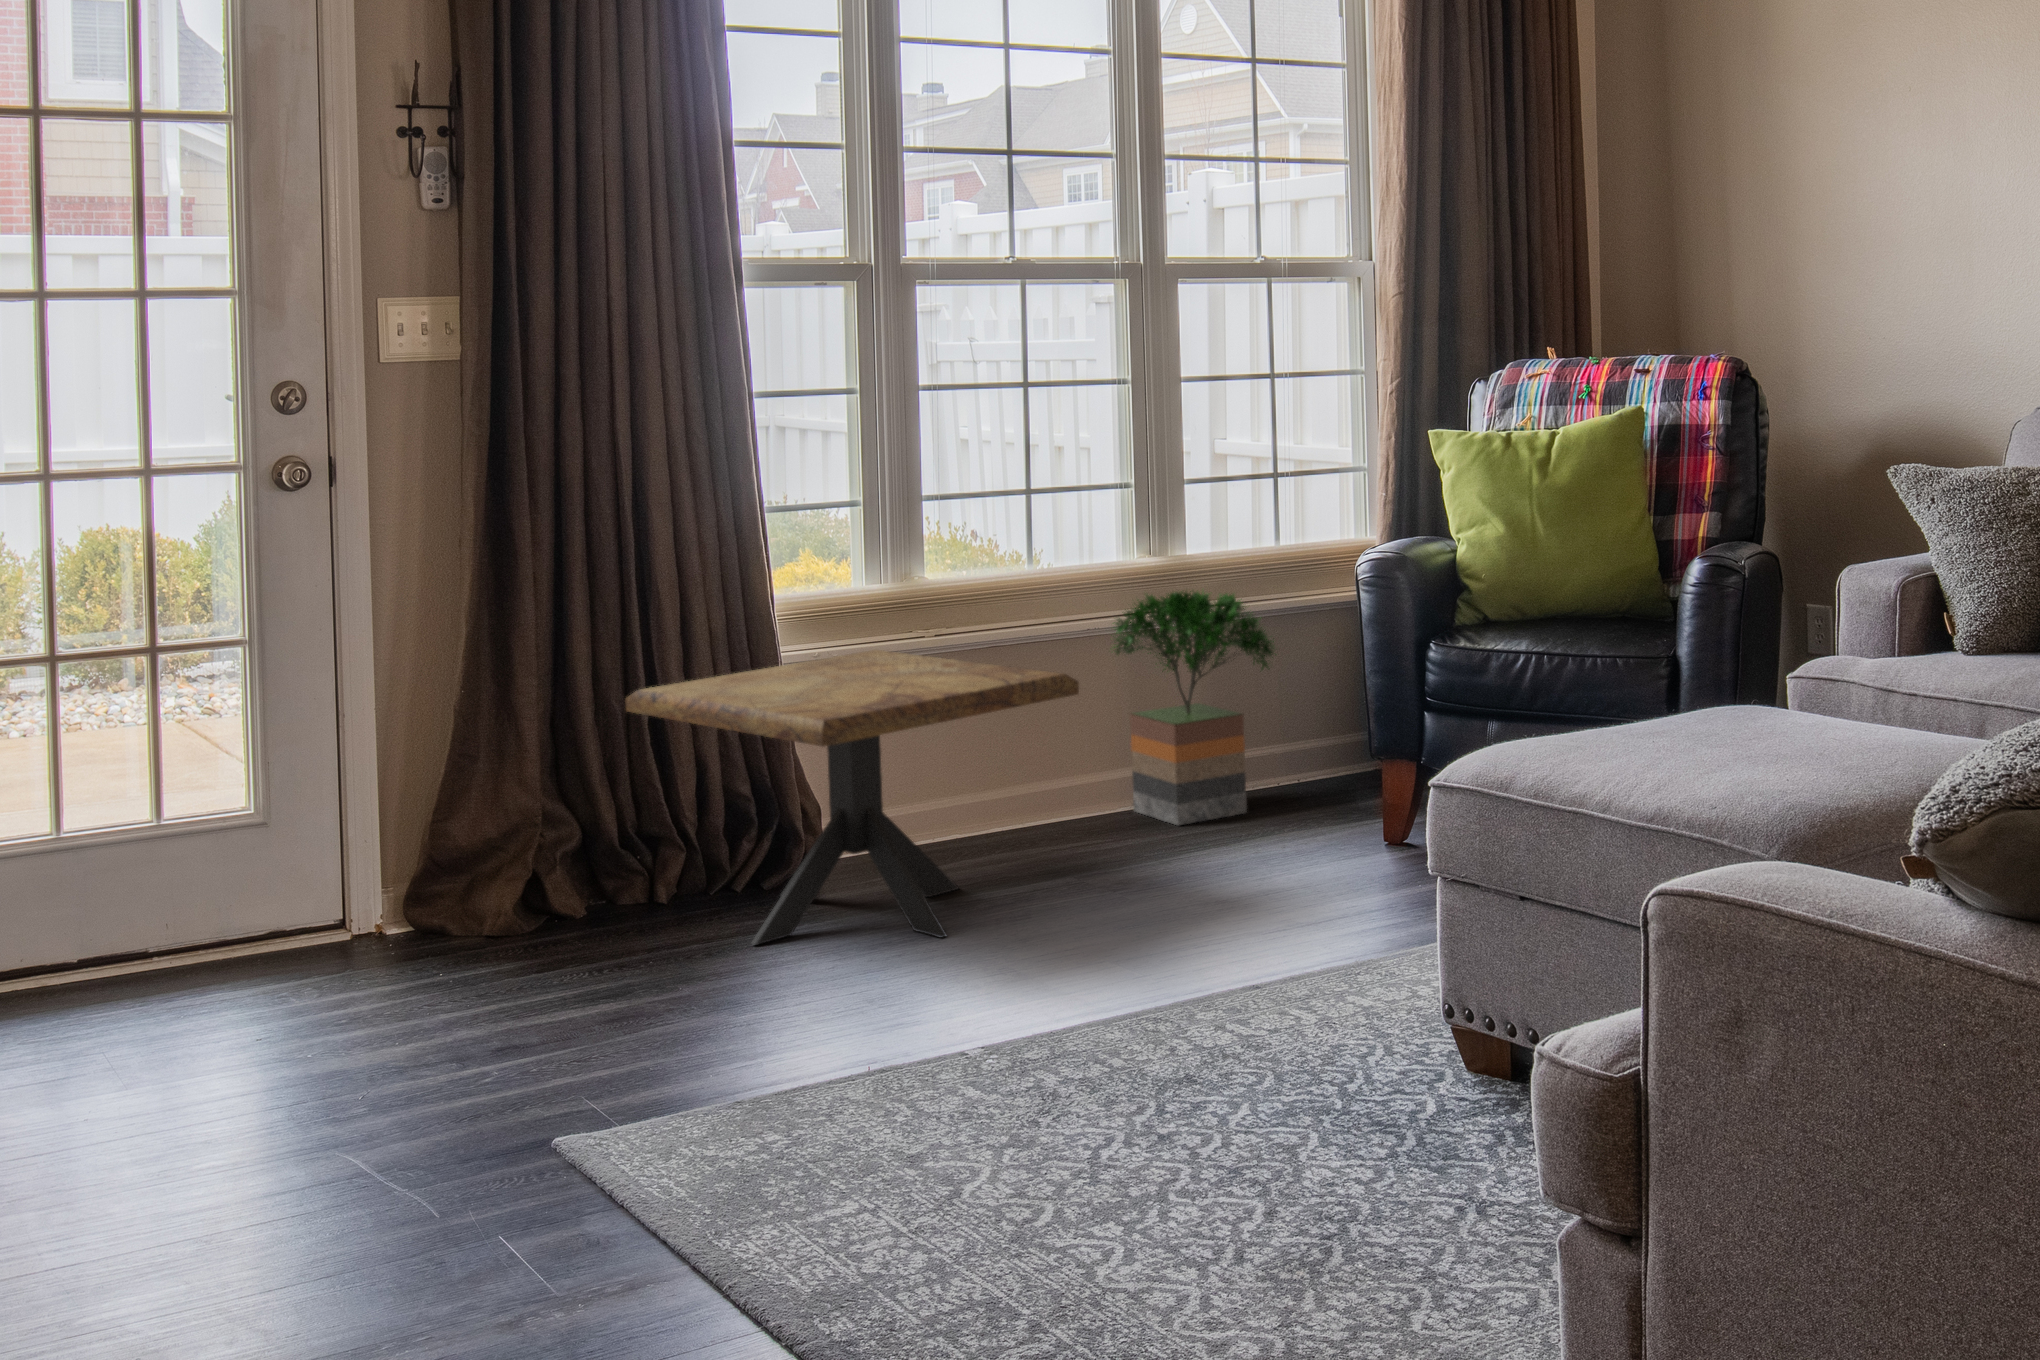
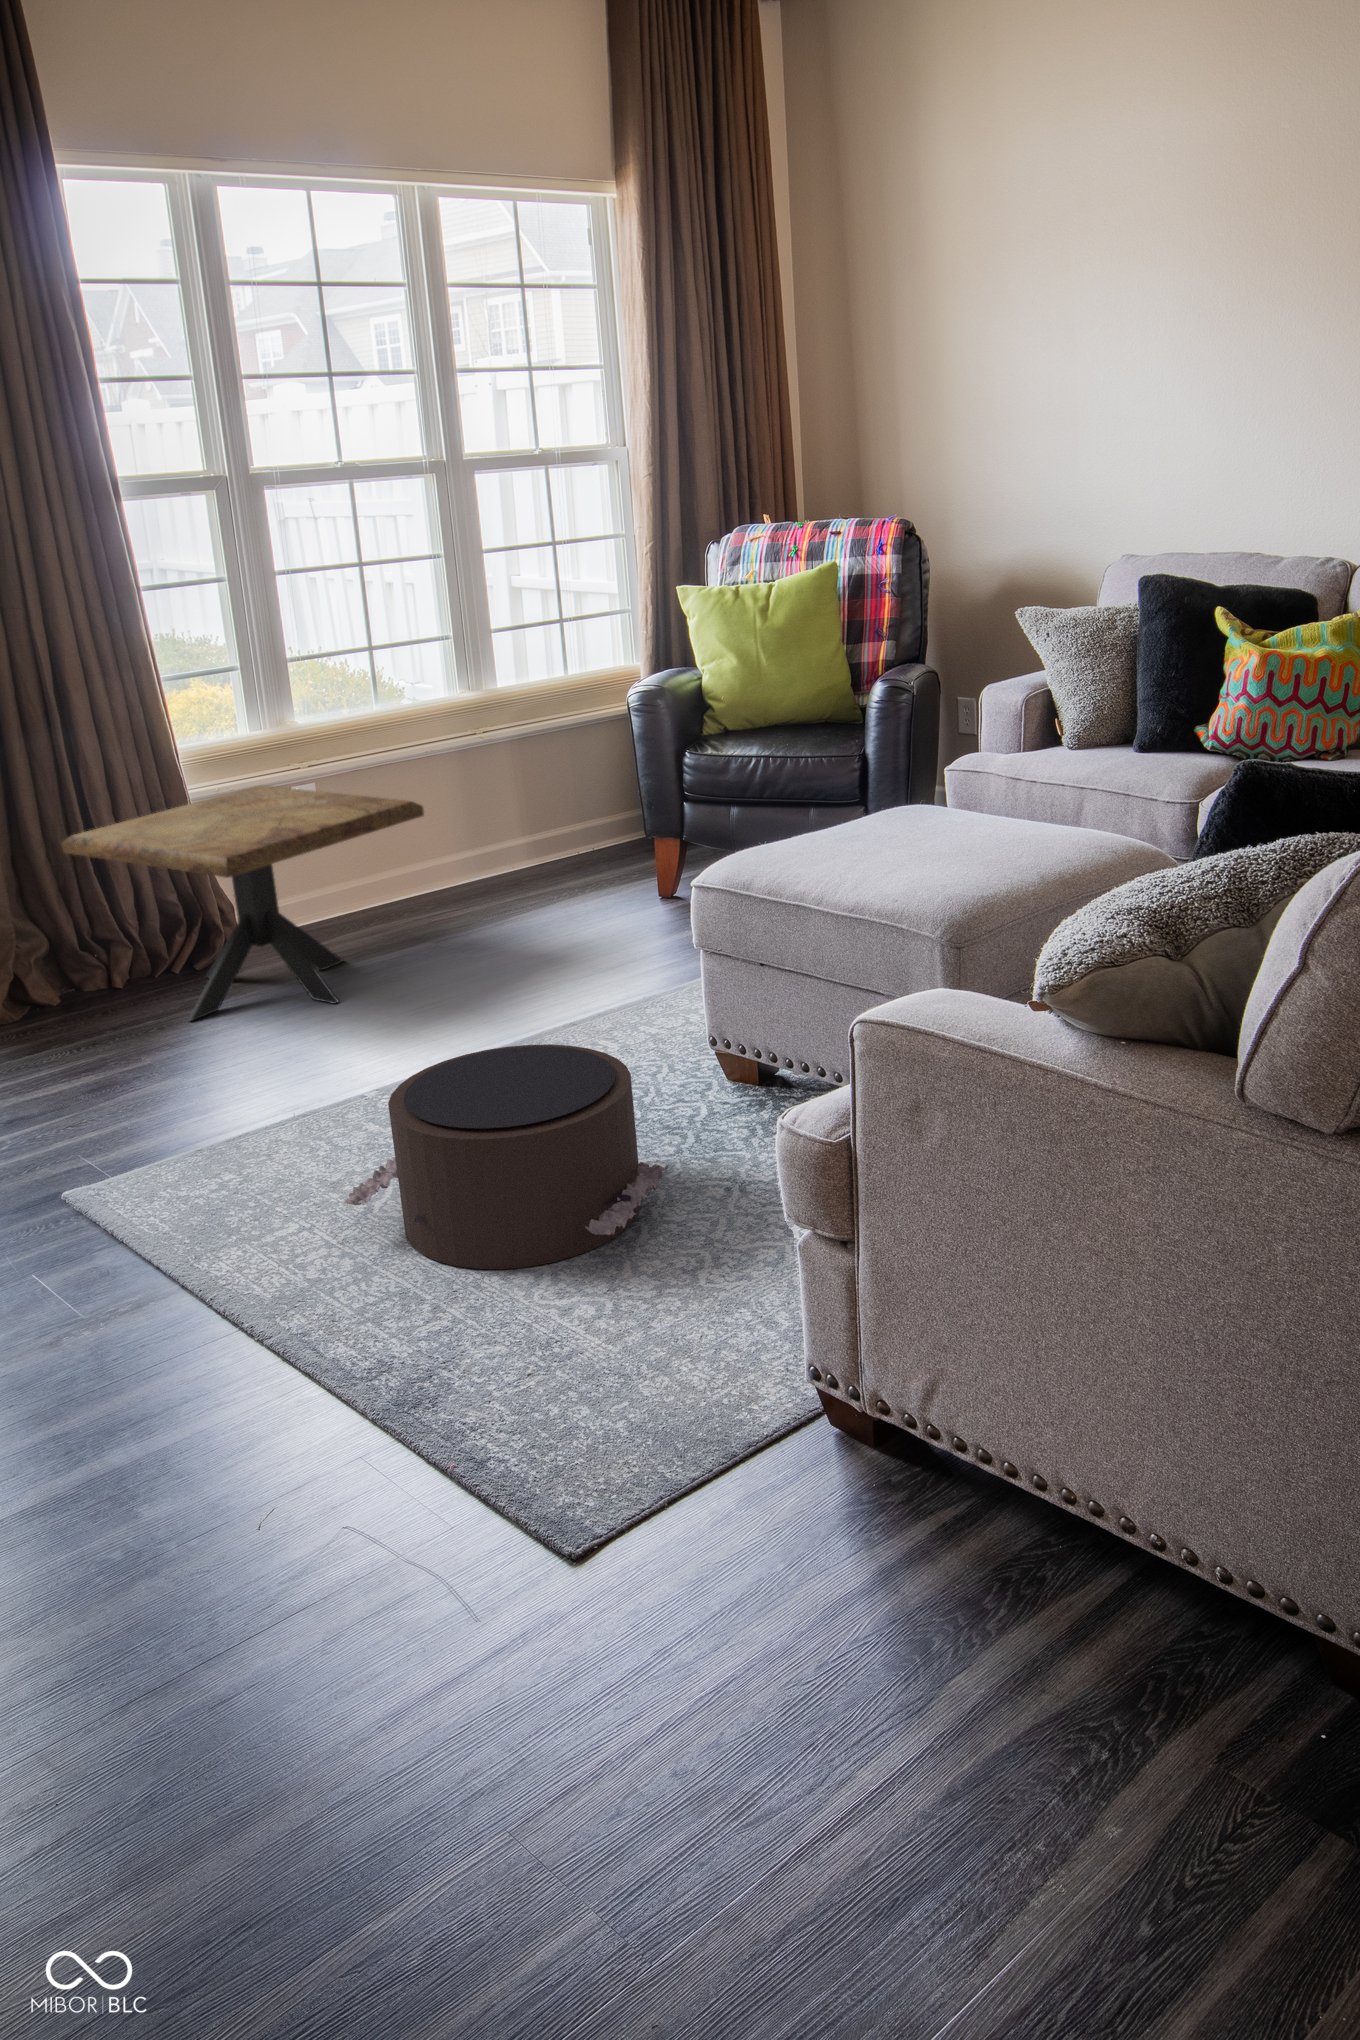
potted tree: present [1112,591,1277,825] -> none [442,716,574,896]
pouf: none [924,978,1375,1286] -> present [344,1044,668,1269]

